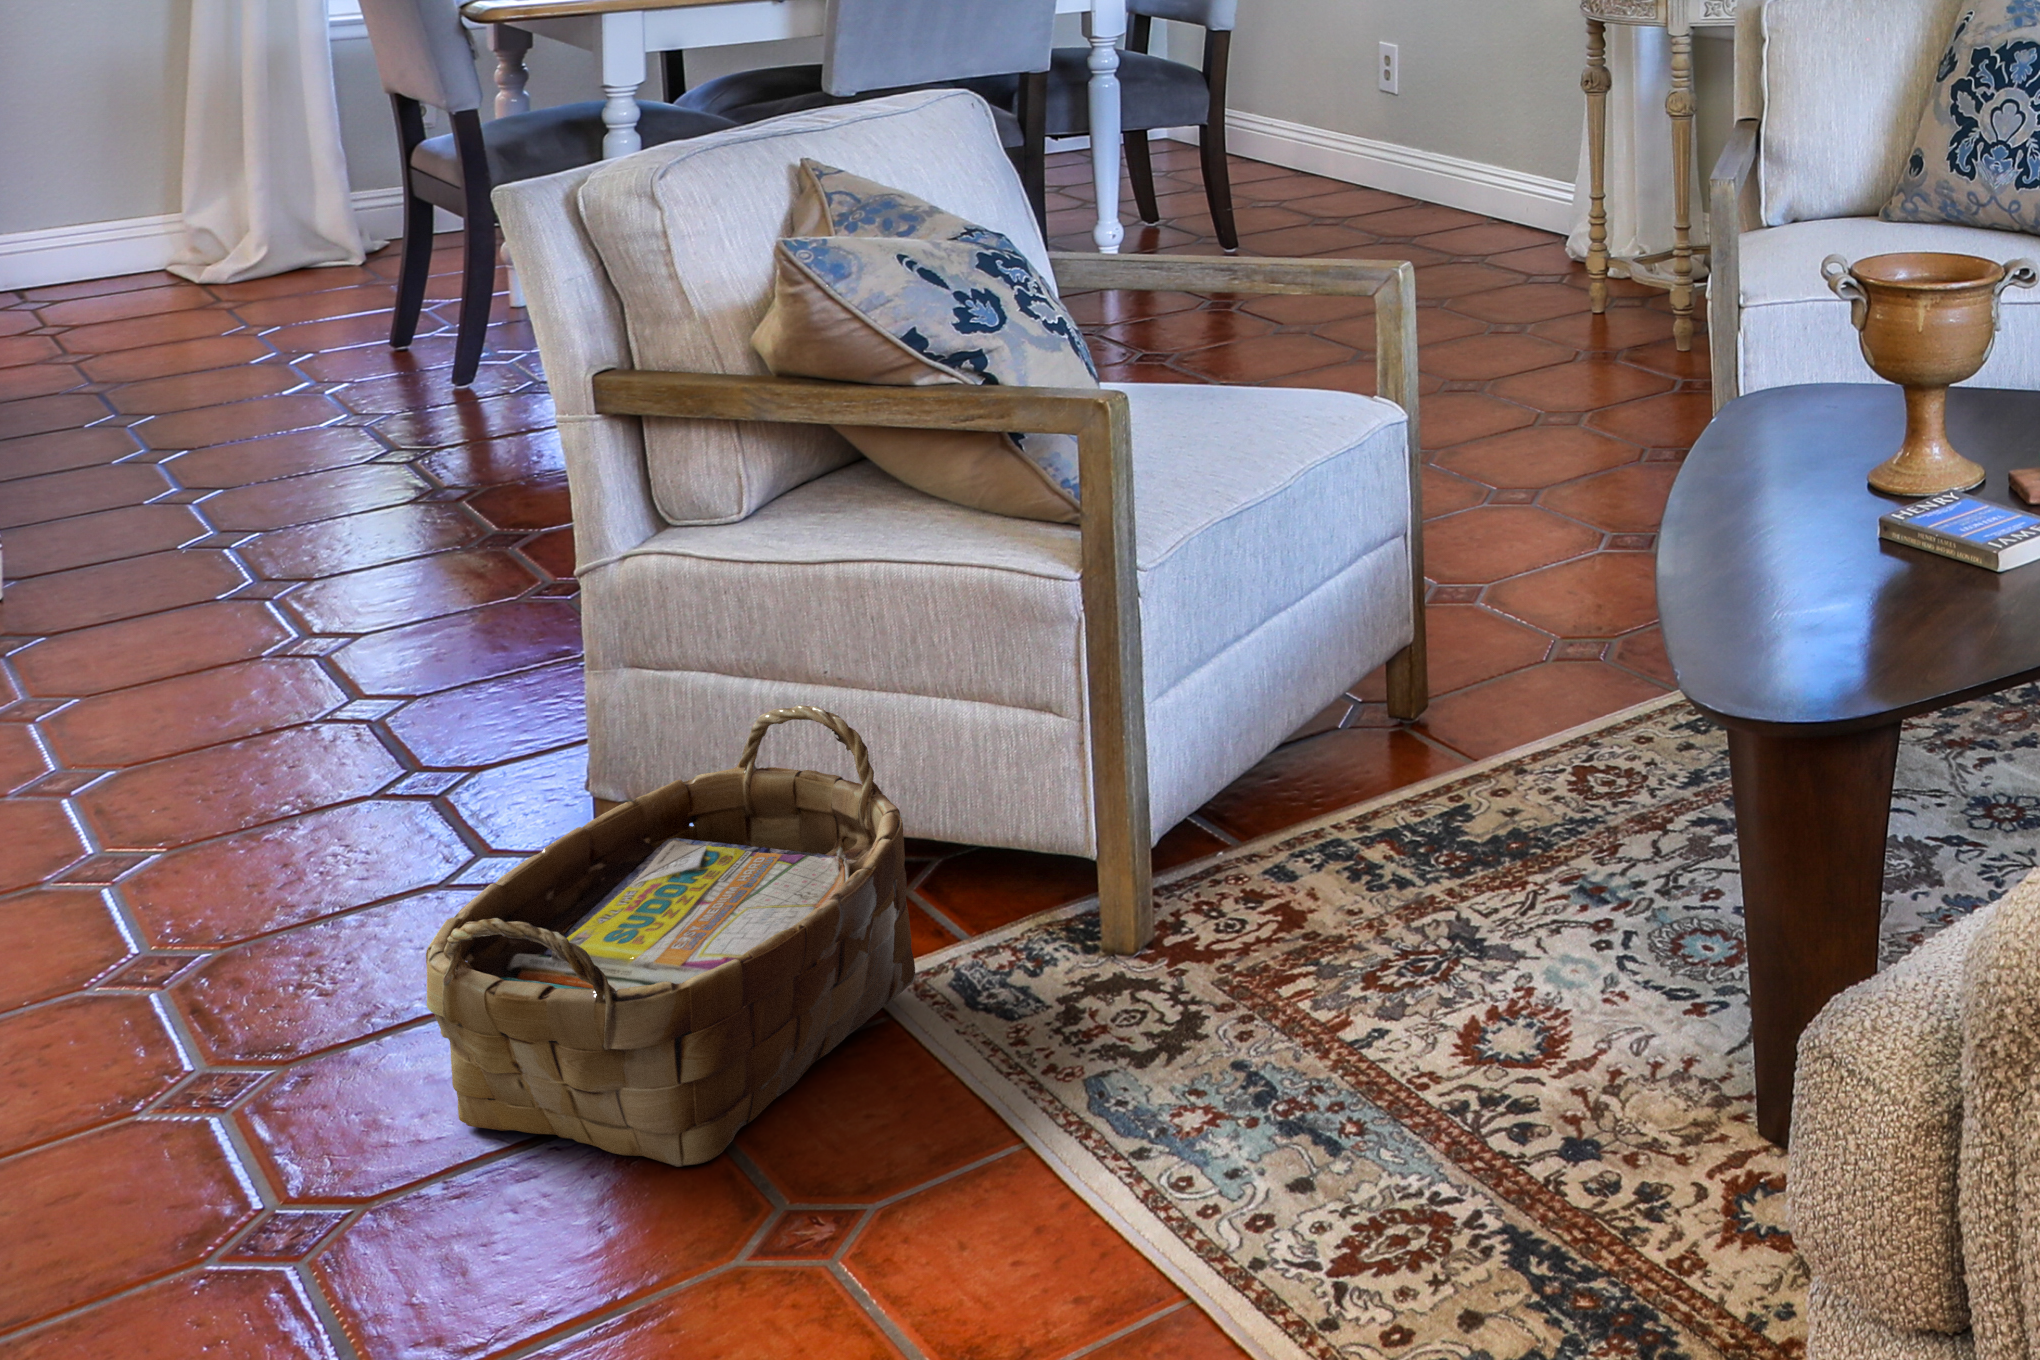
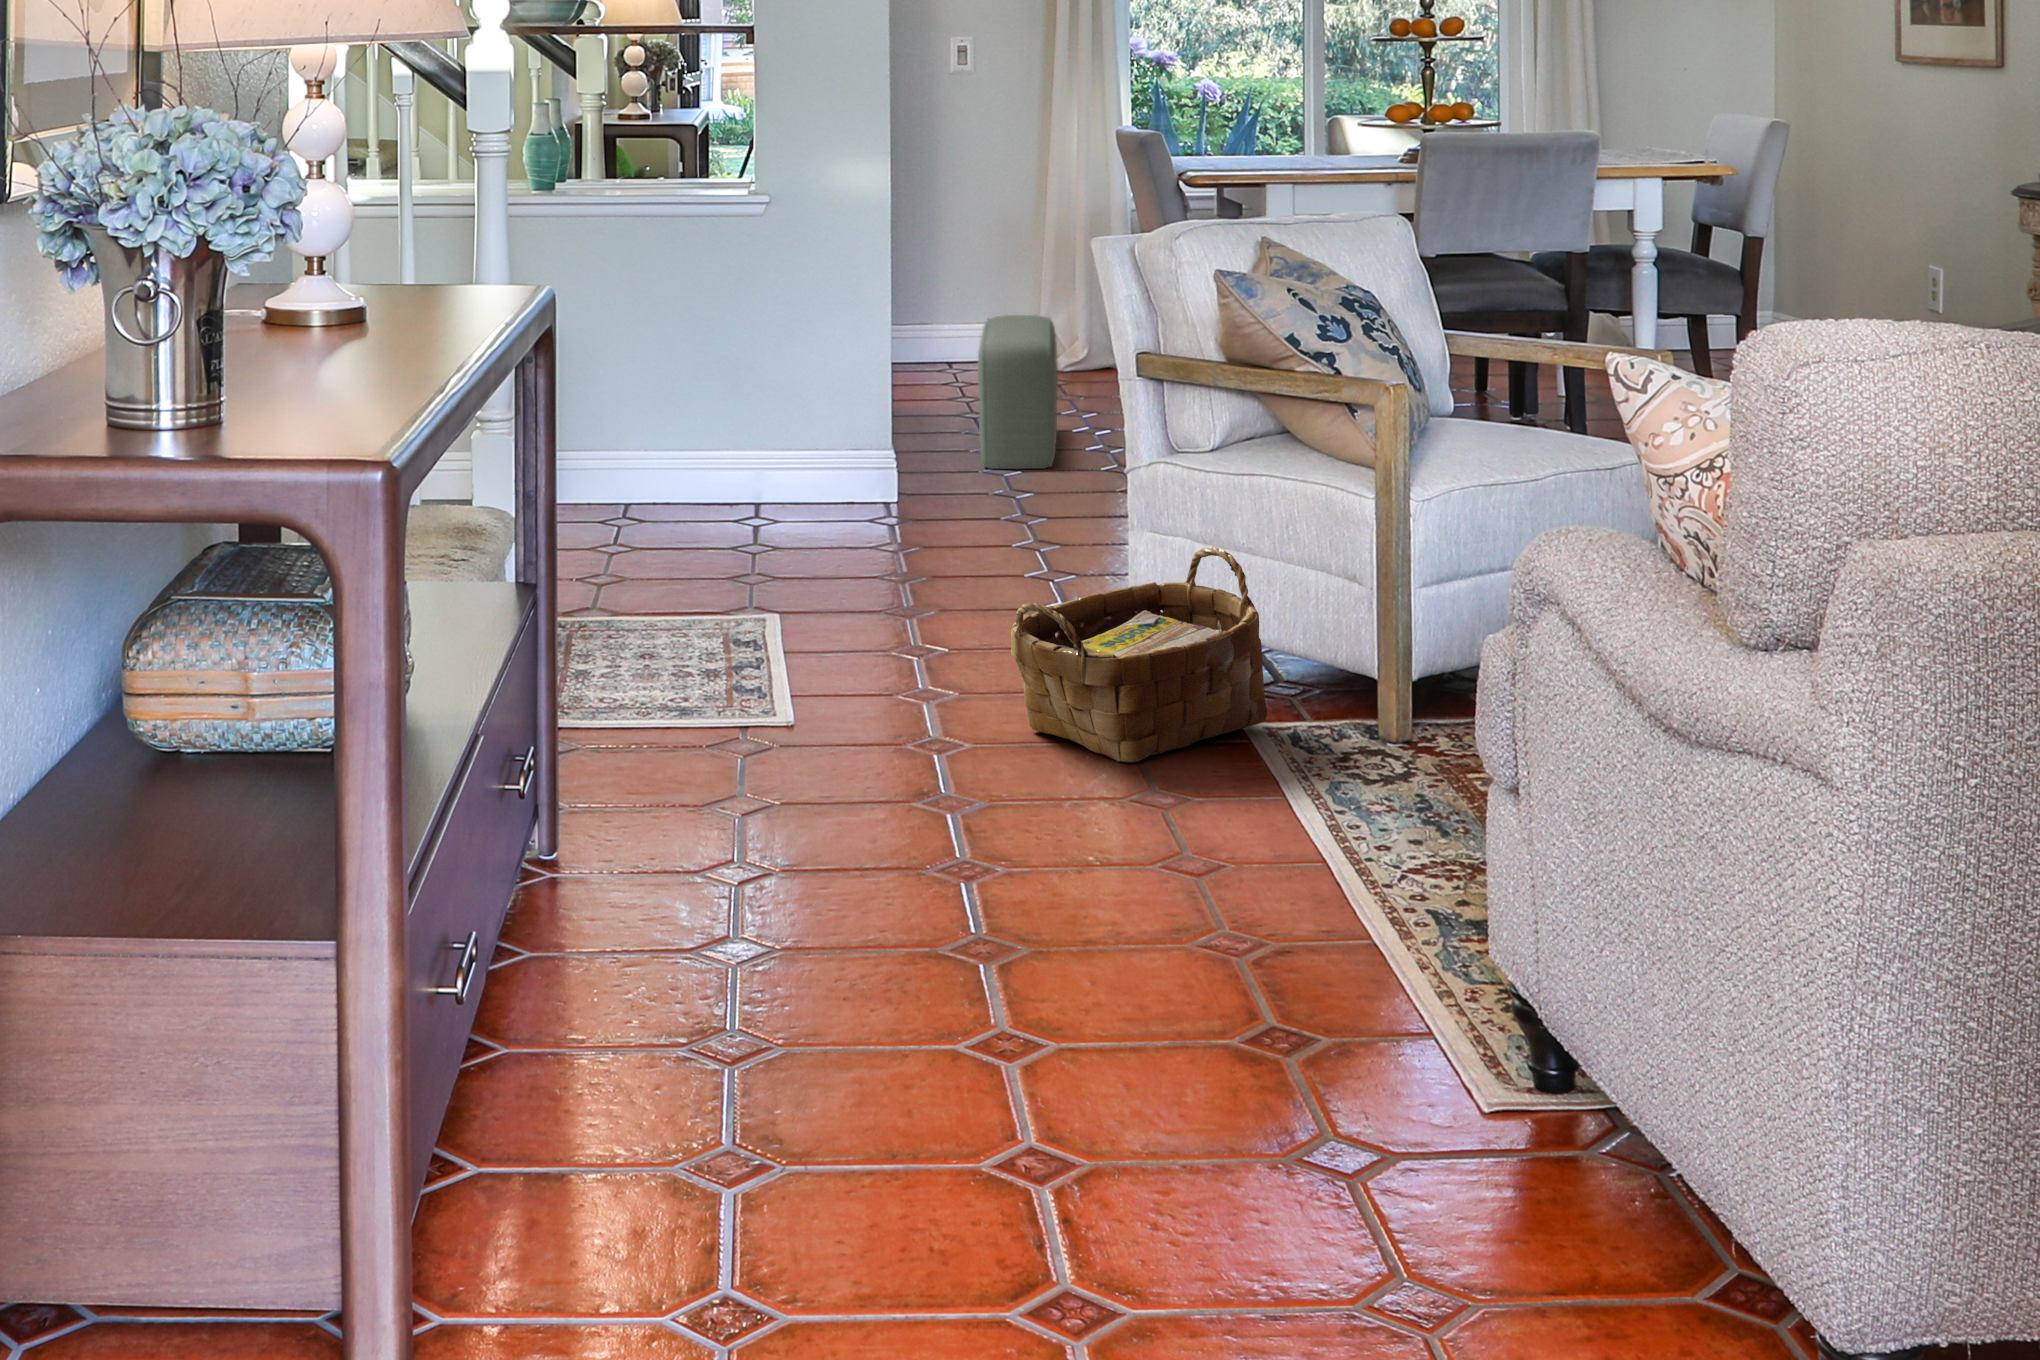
pouf: none [104,220,256,476] -> present [977,315,1058,469]

